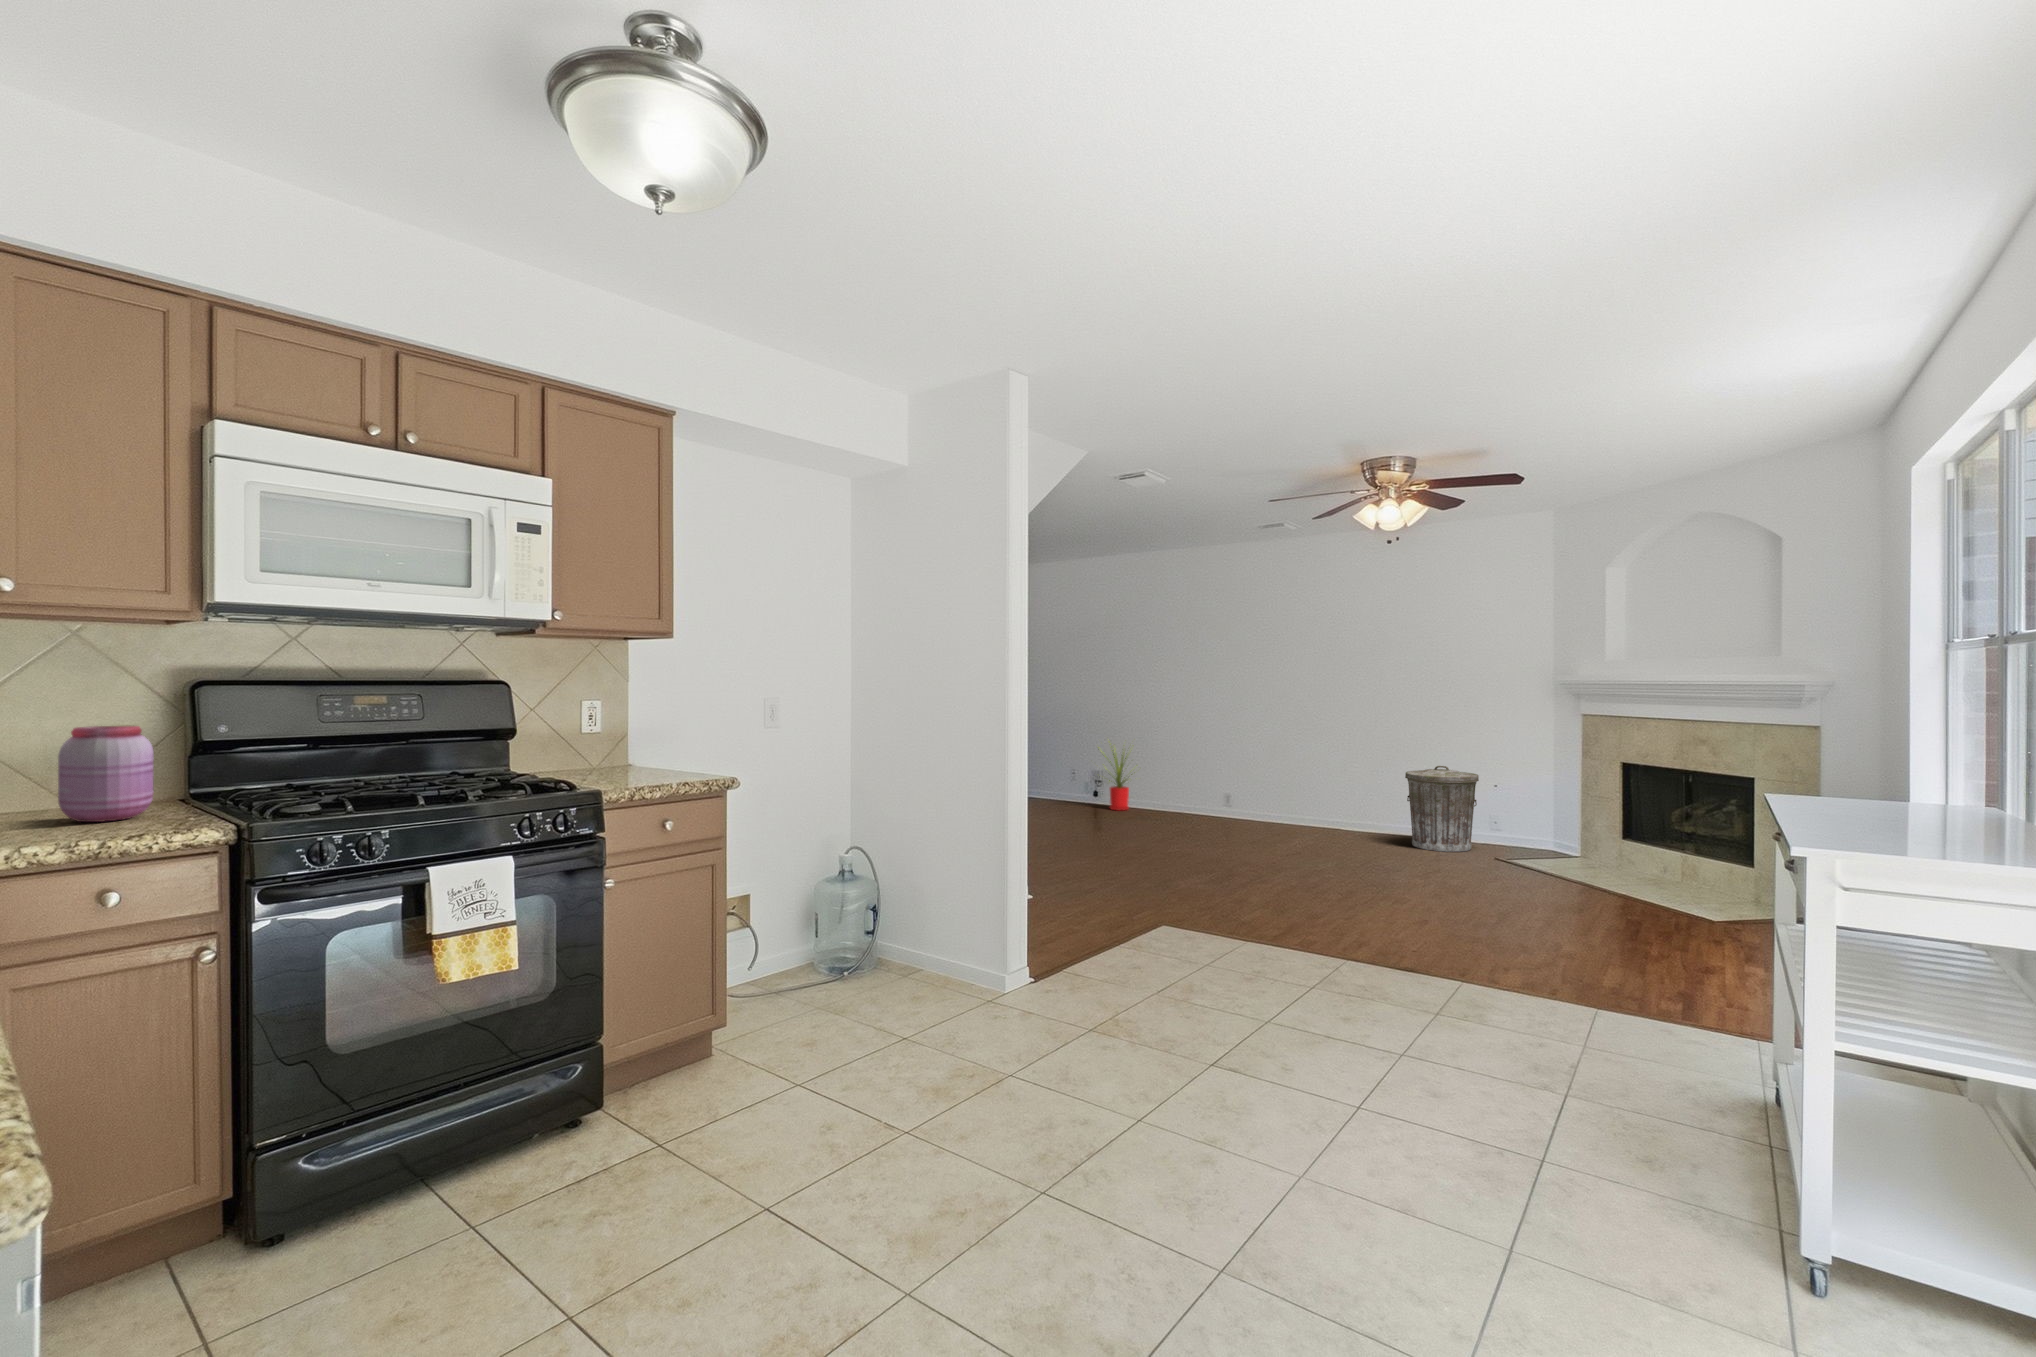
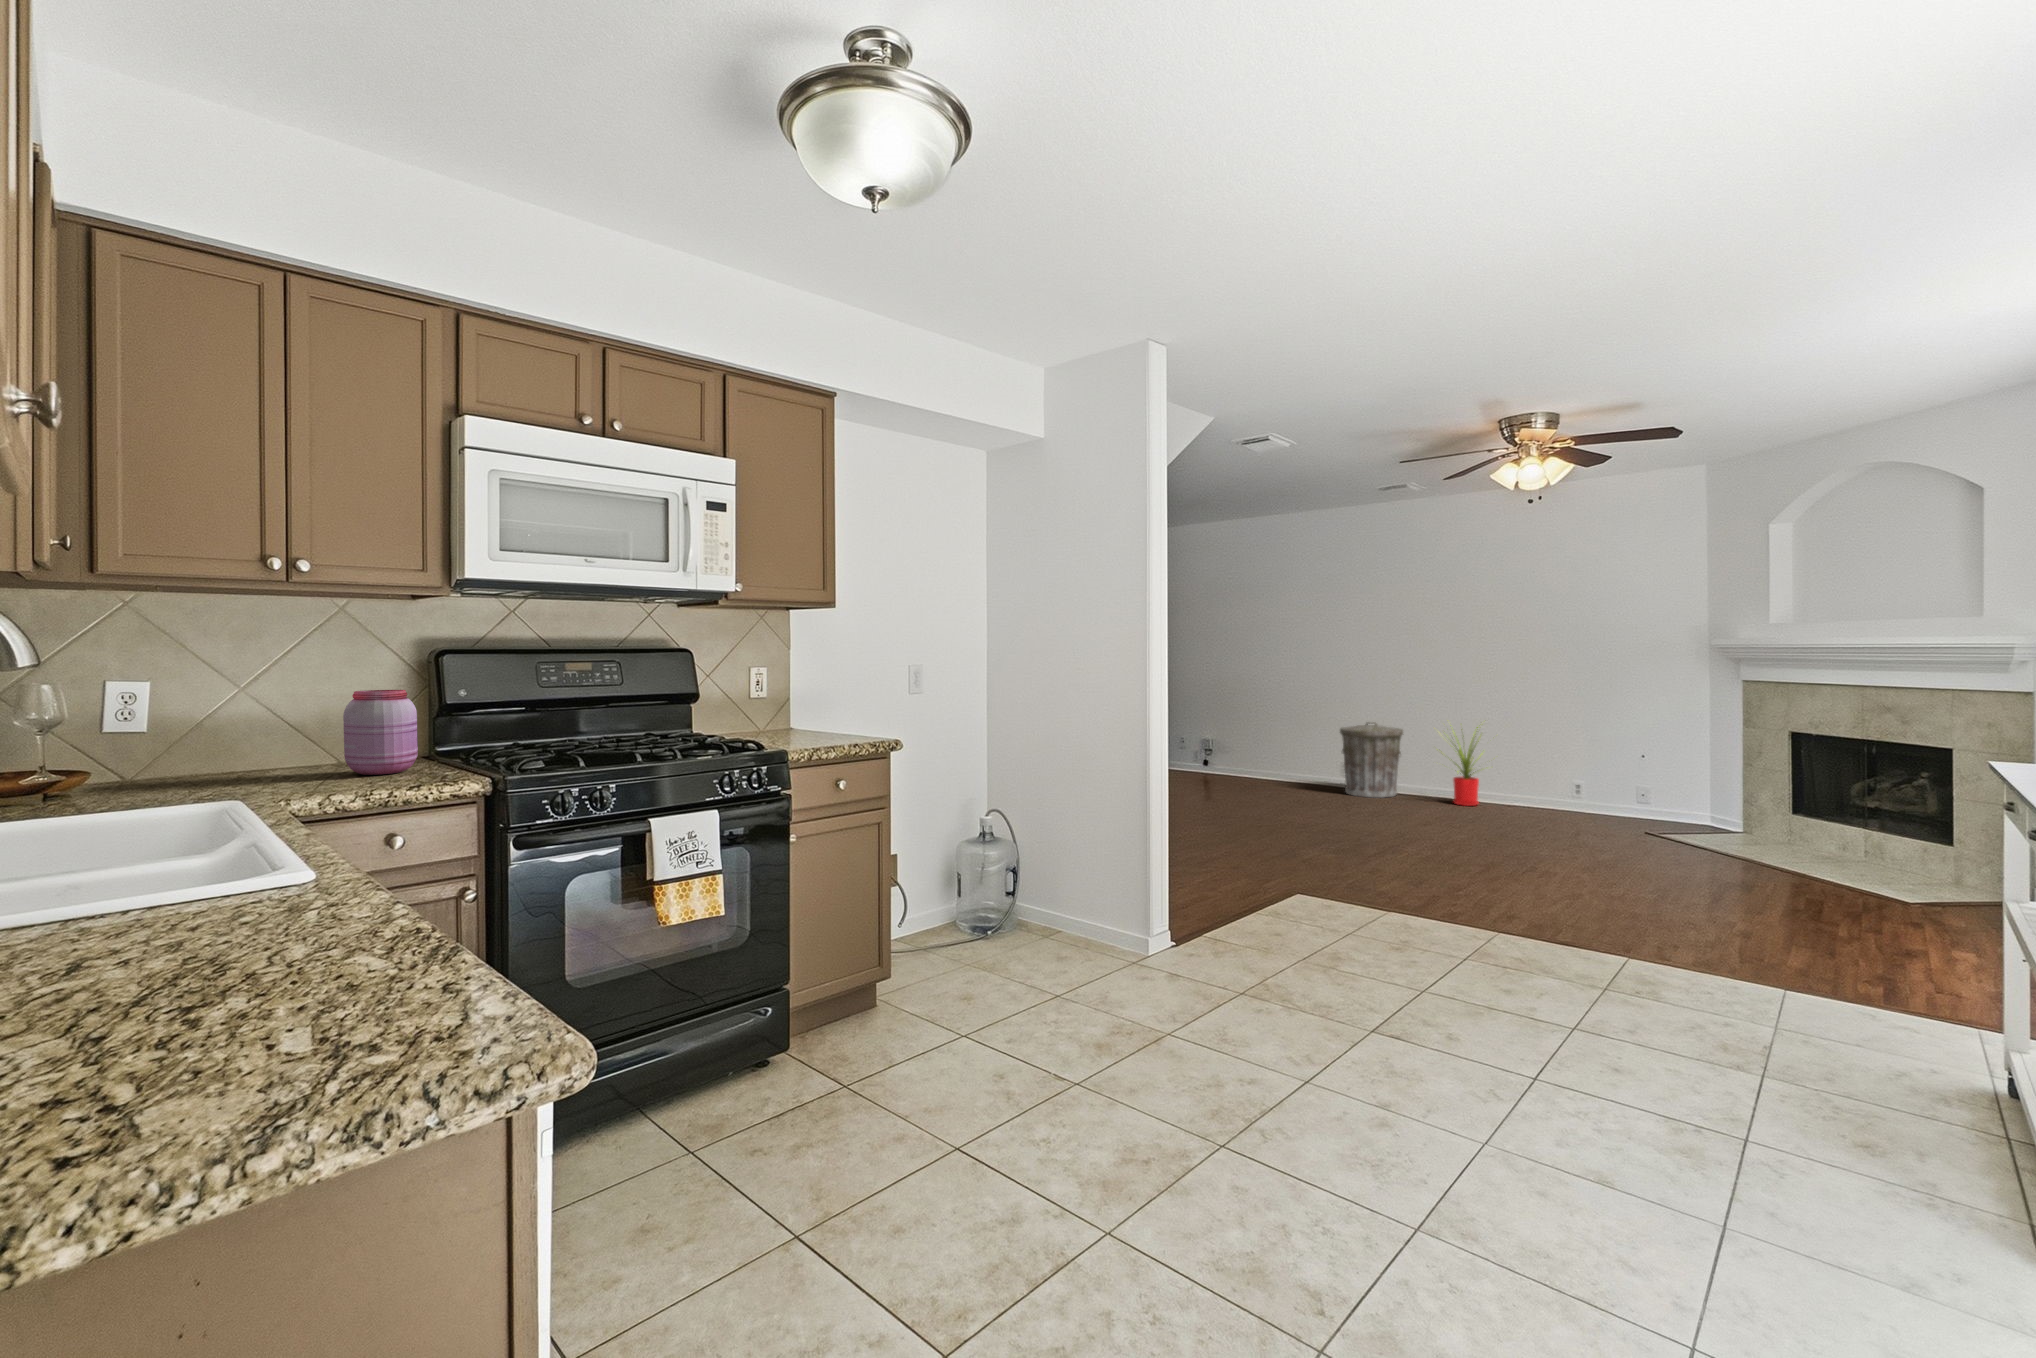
house plant: present [1098,747,1132,810] -> present [1453,727,1482,806]
trash can: present [1405,766,1479,852] -> present [1340,723,1403,798]

